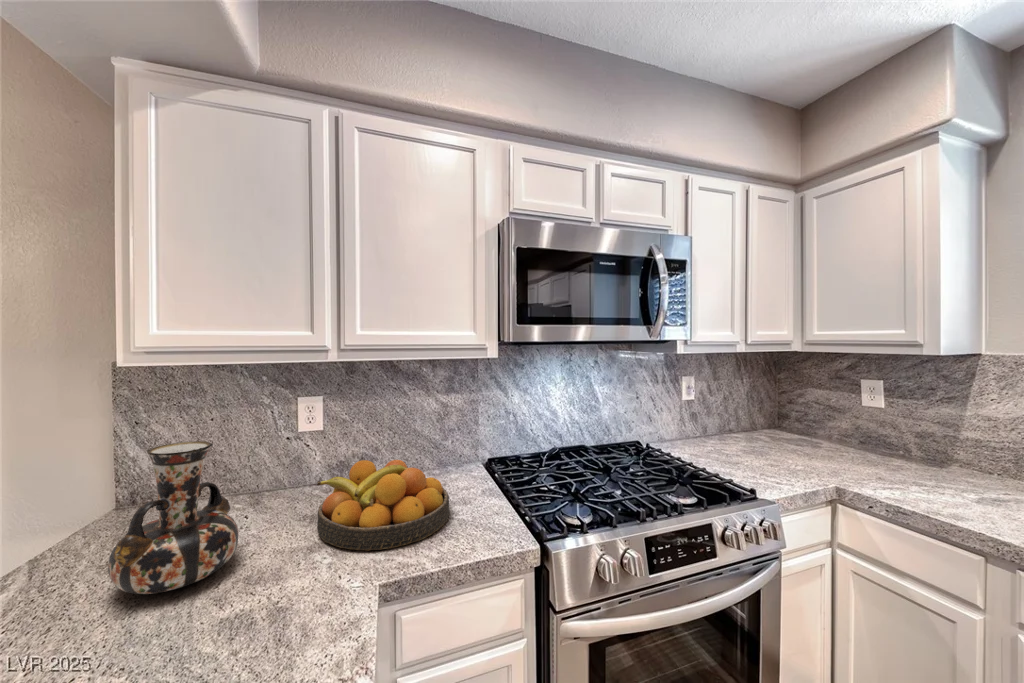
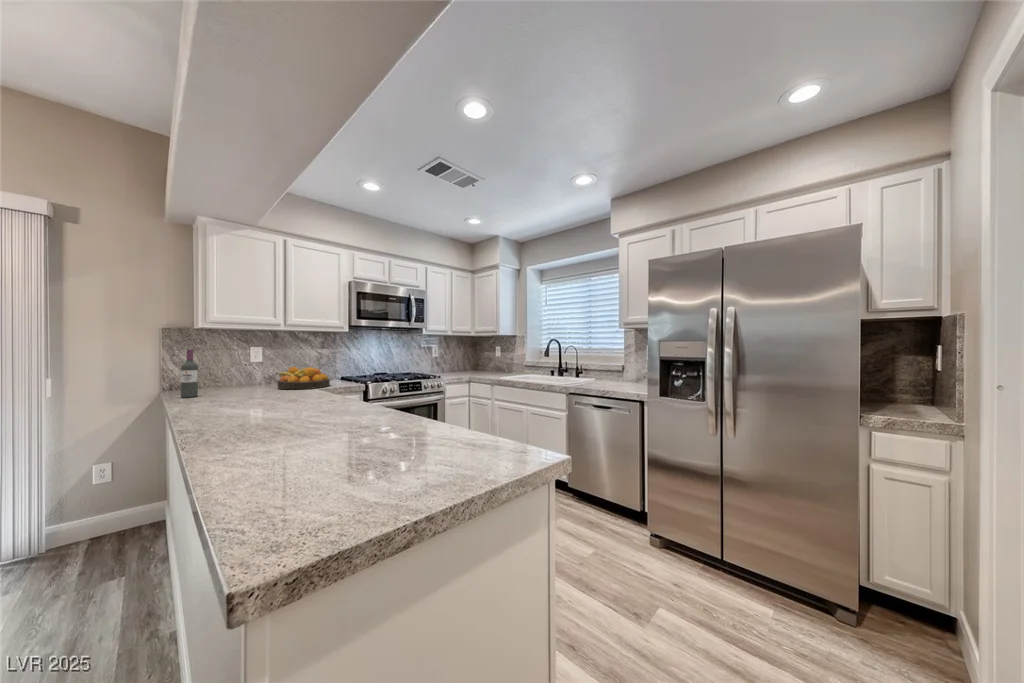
wine bottle: none [51,434,103,581] -> present [181,350,198,398]
decorative vase: present [108,441,239,594] -> none [215,352,257,396]

